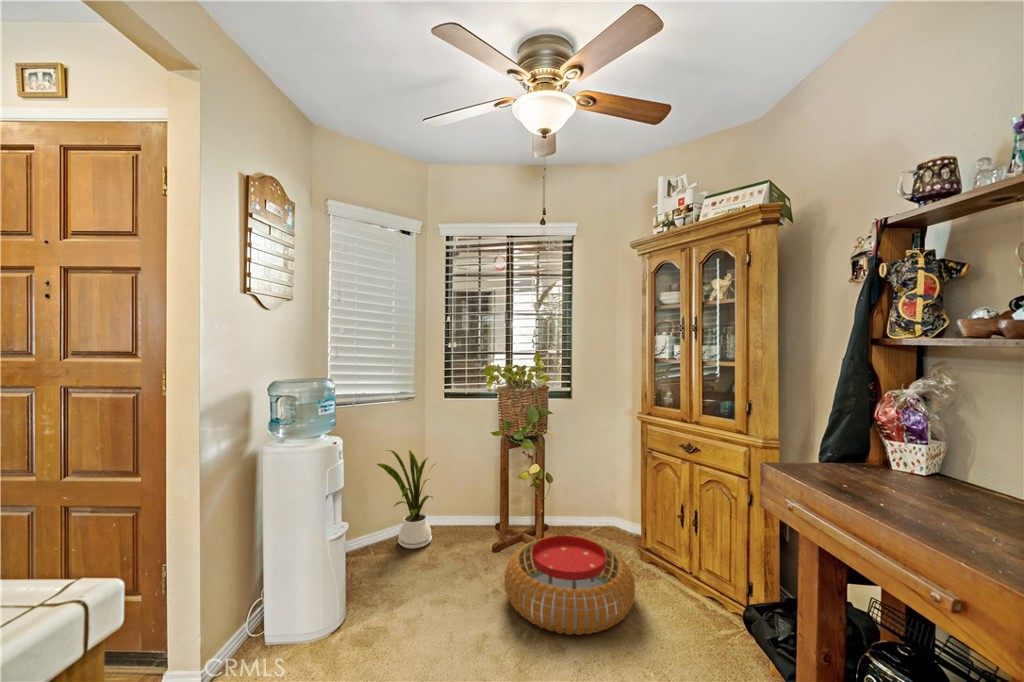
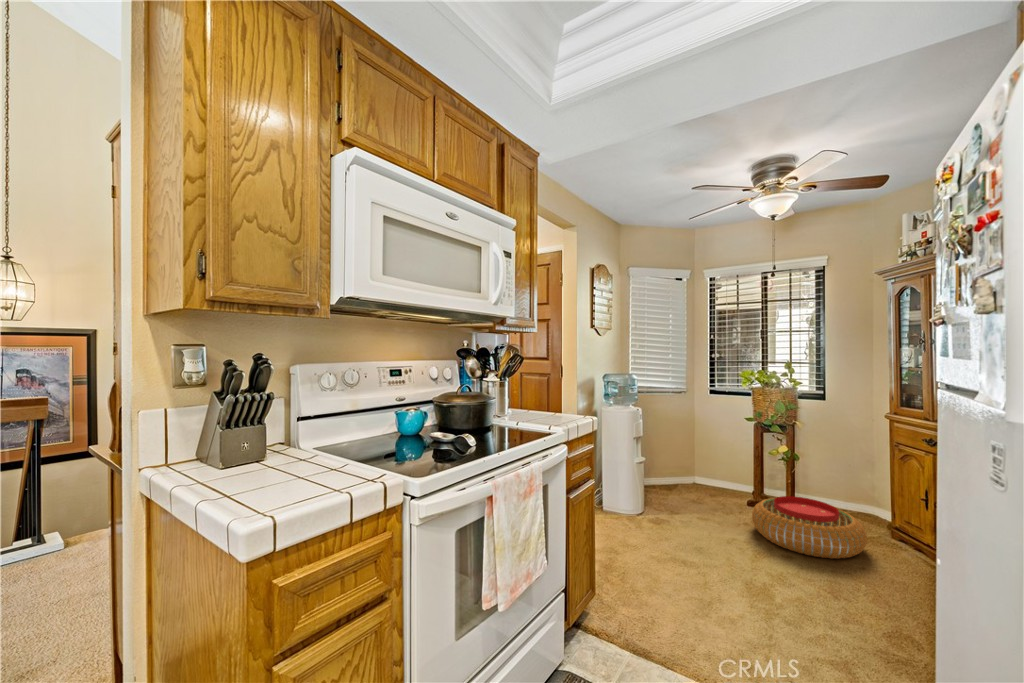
house plant: present [377,450,435,549] -> none [660,423,704,493]

